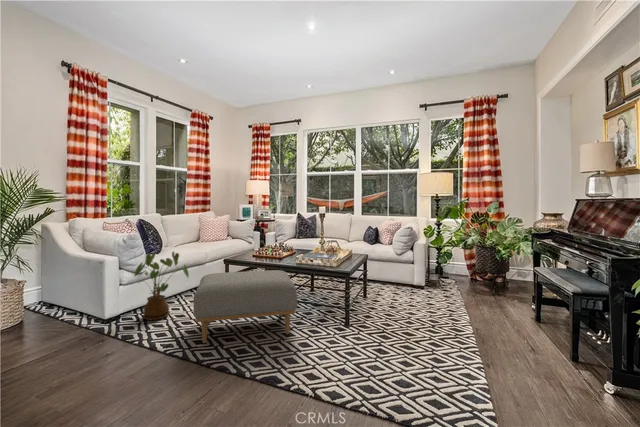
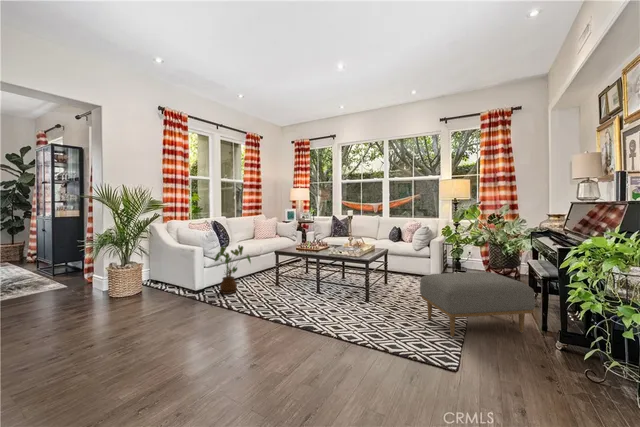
ottoman: present [193,270,297,343] -> present [420,272,535,337]

